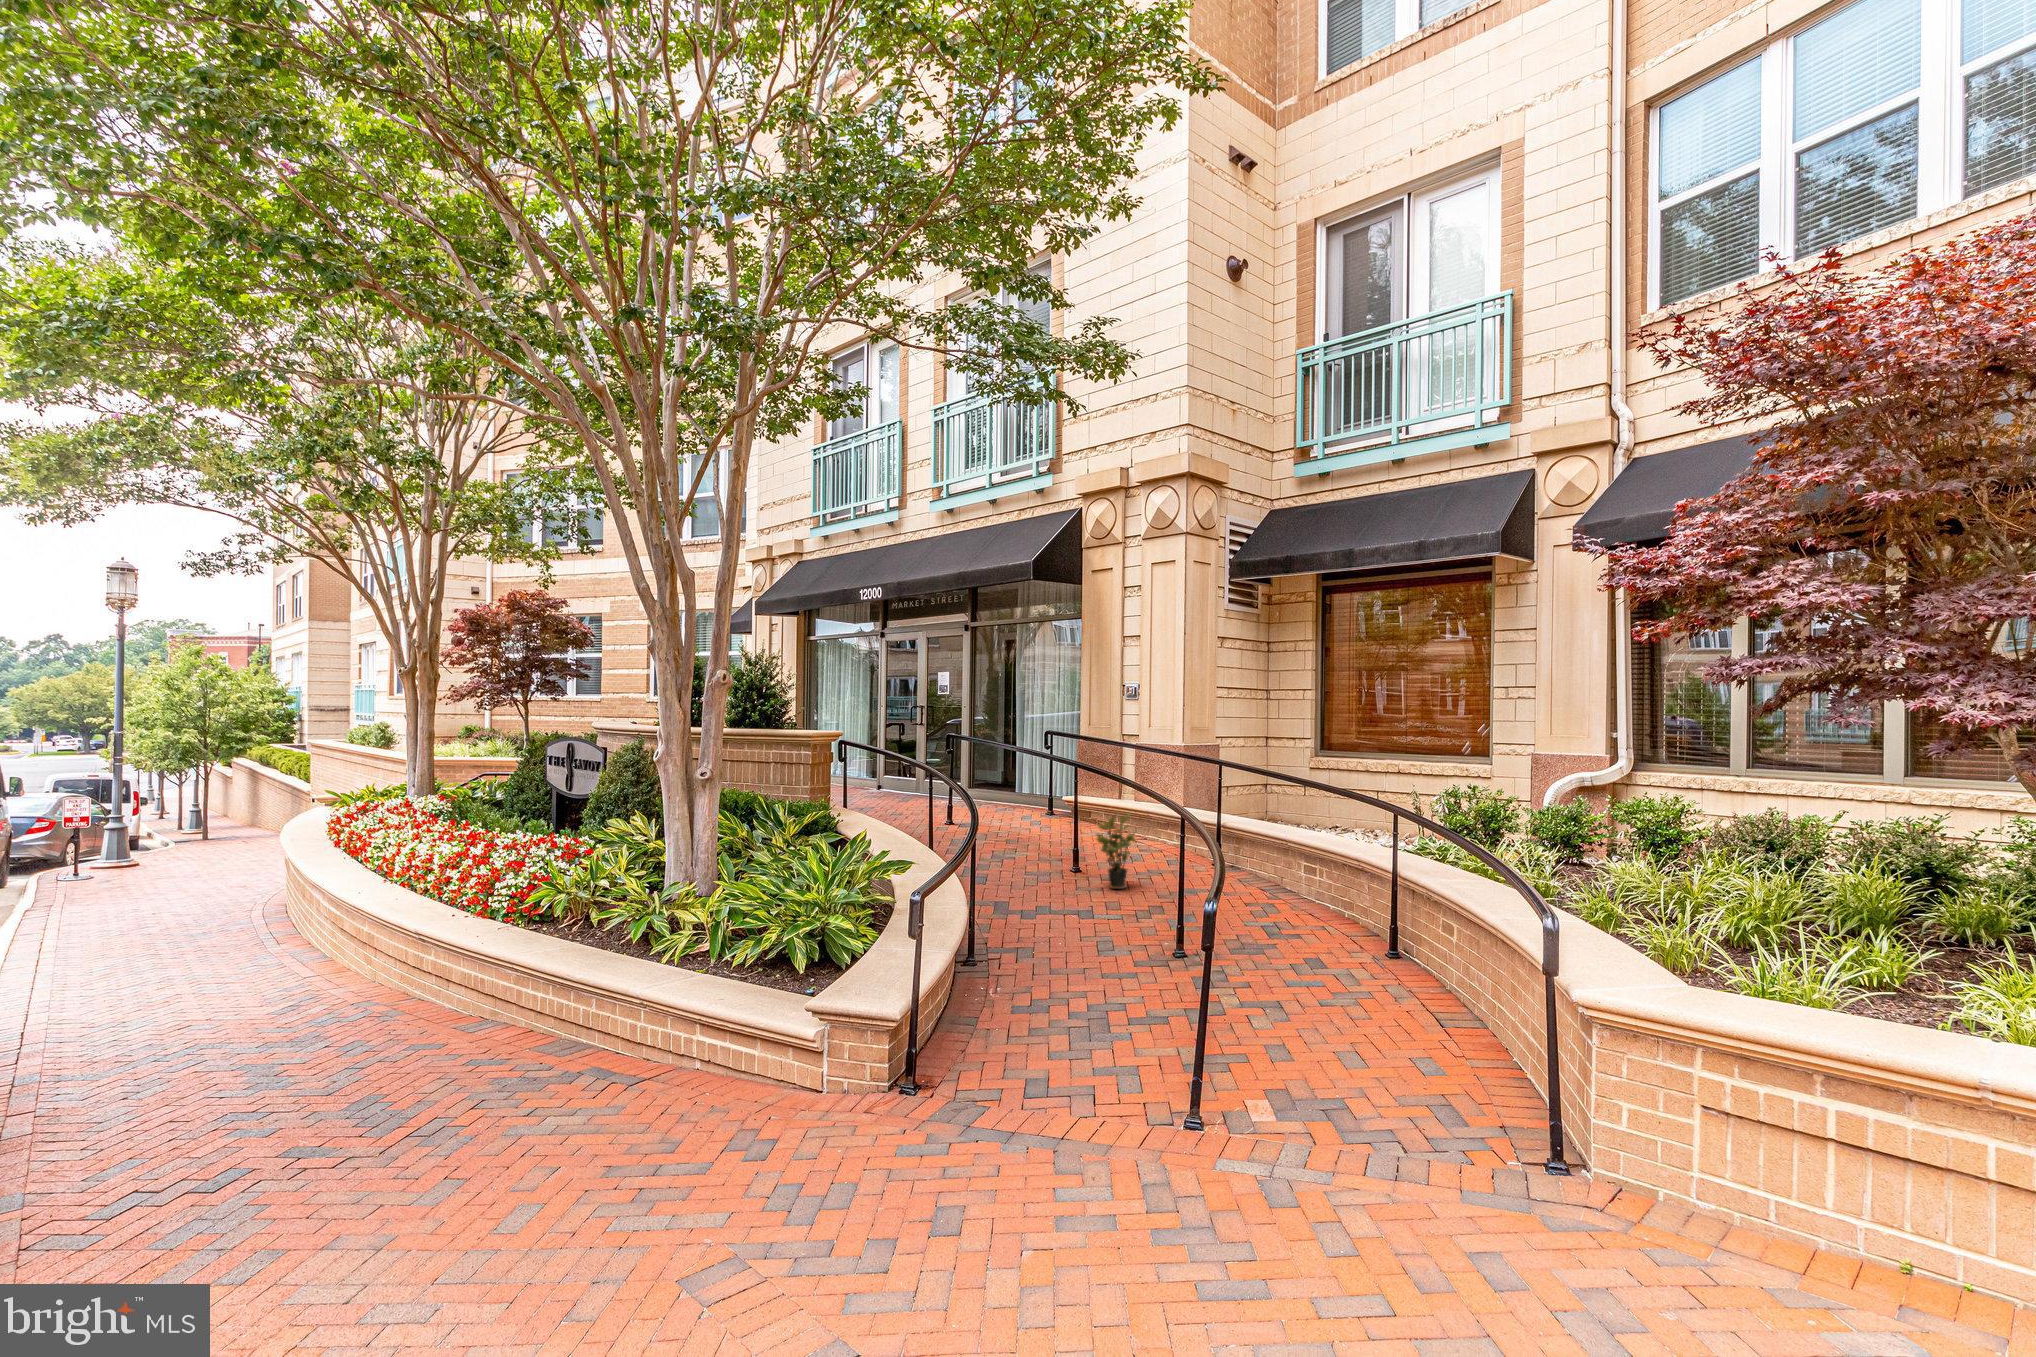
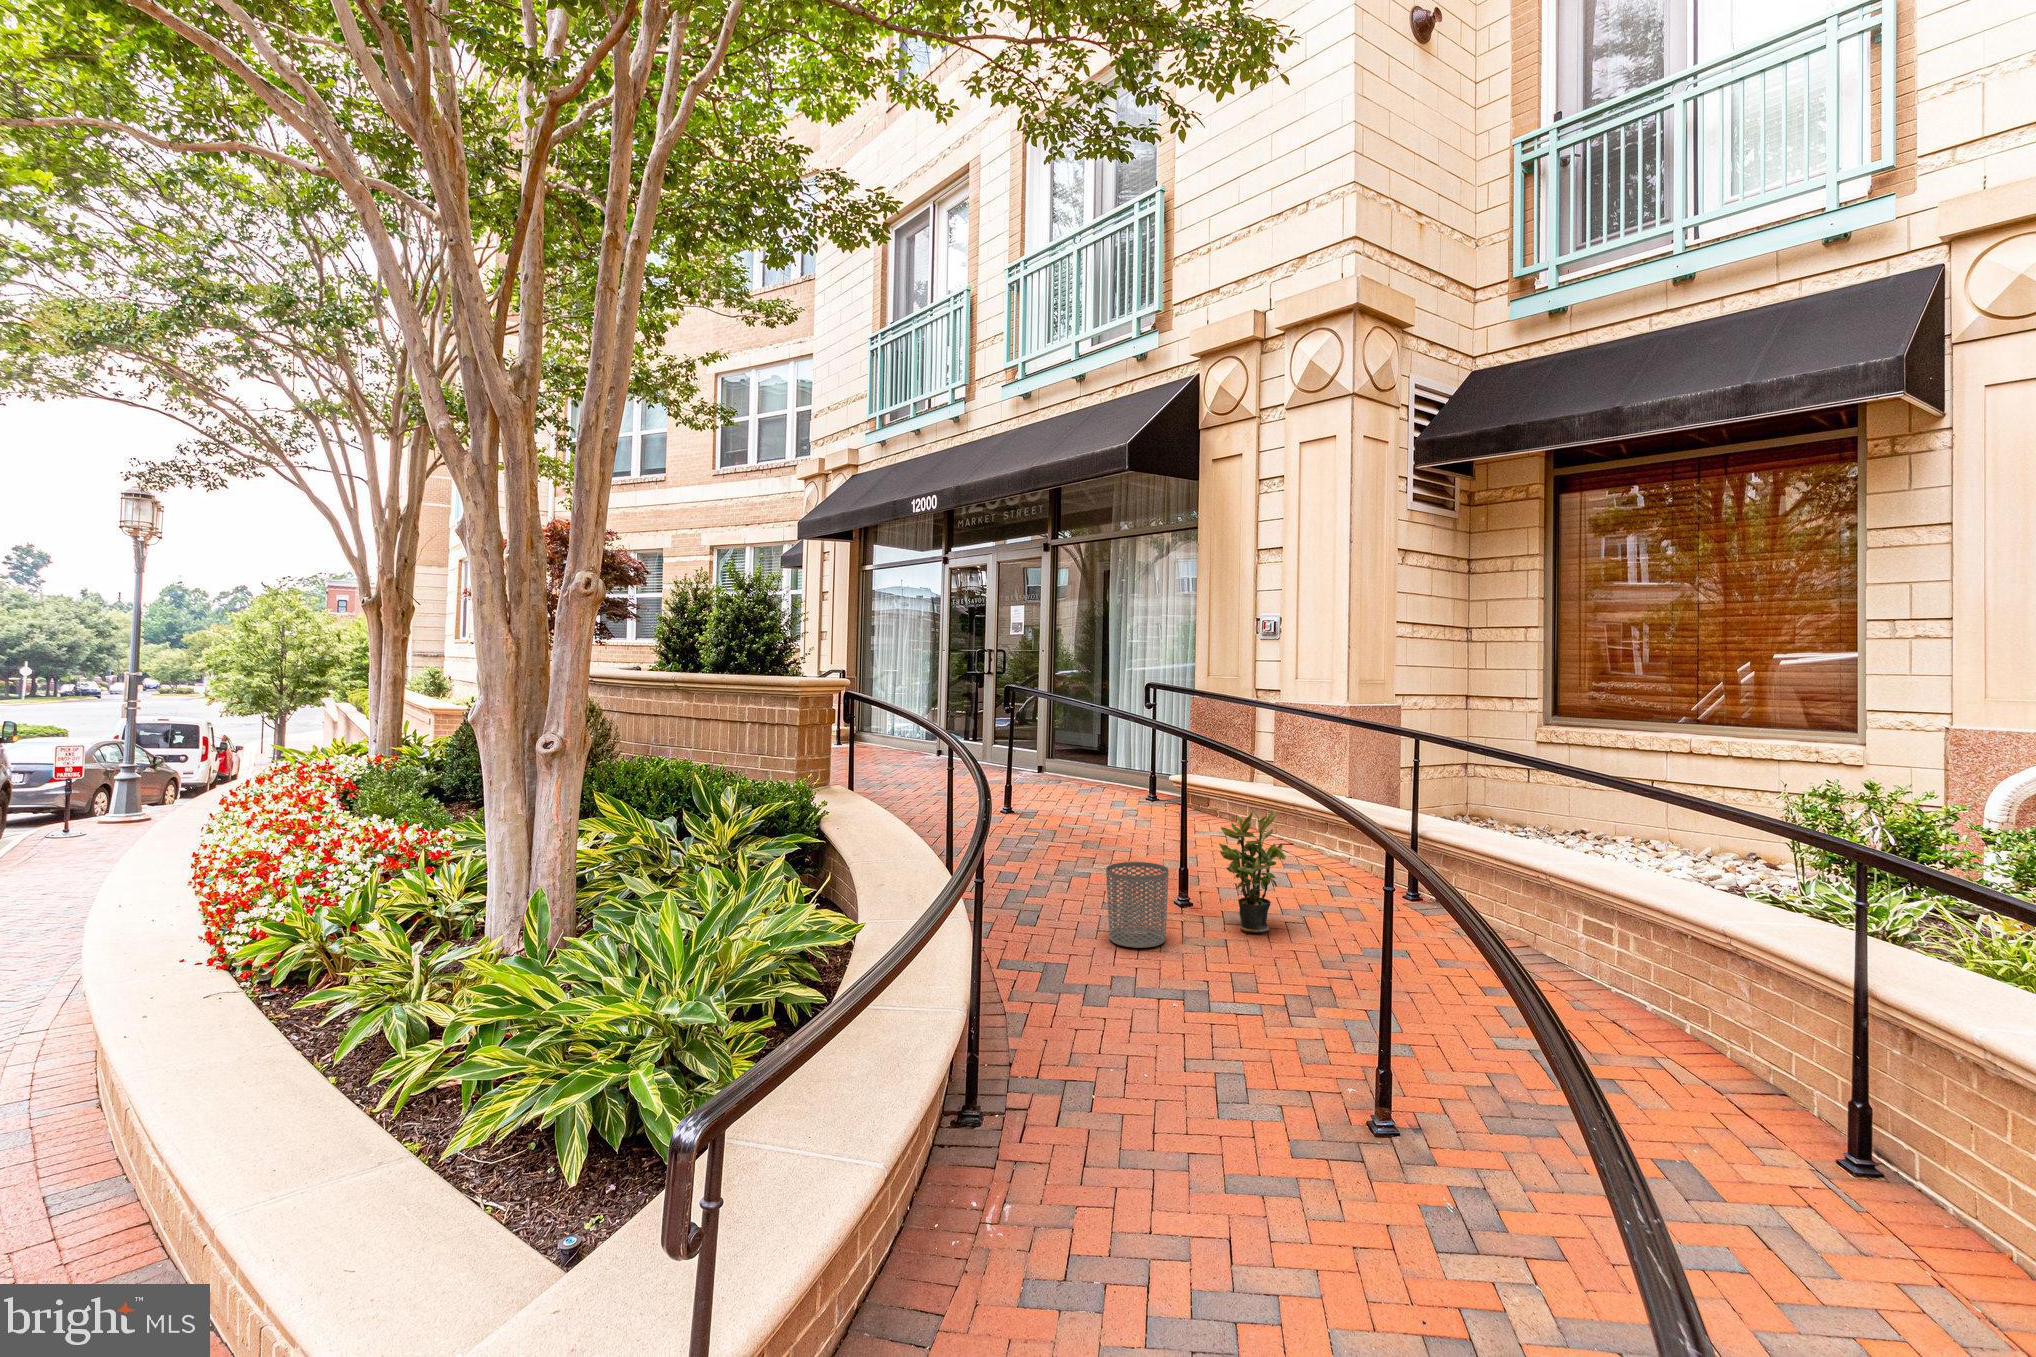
waste bin: none [1025,846,1064,898] -> present [1106,862,1169,948]

